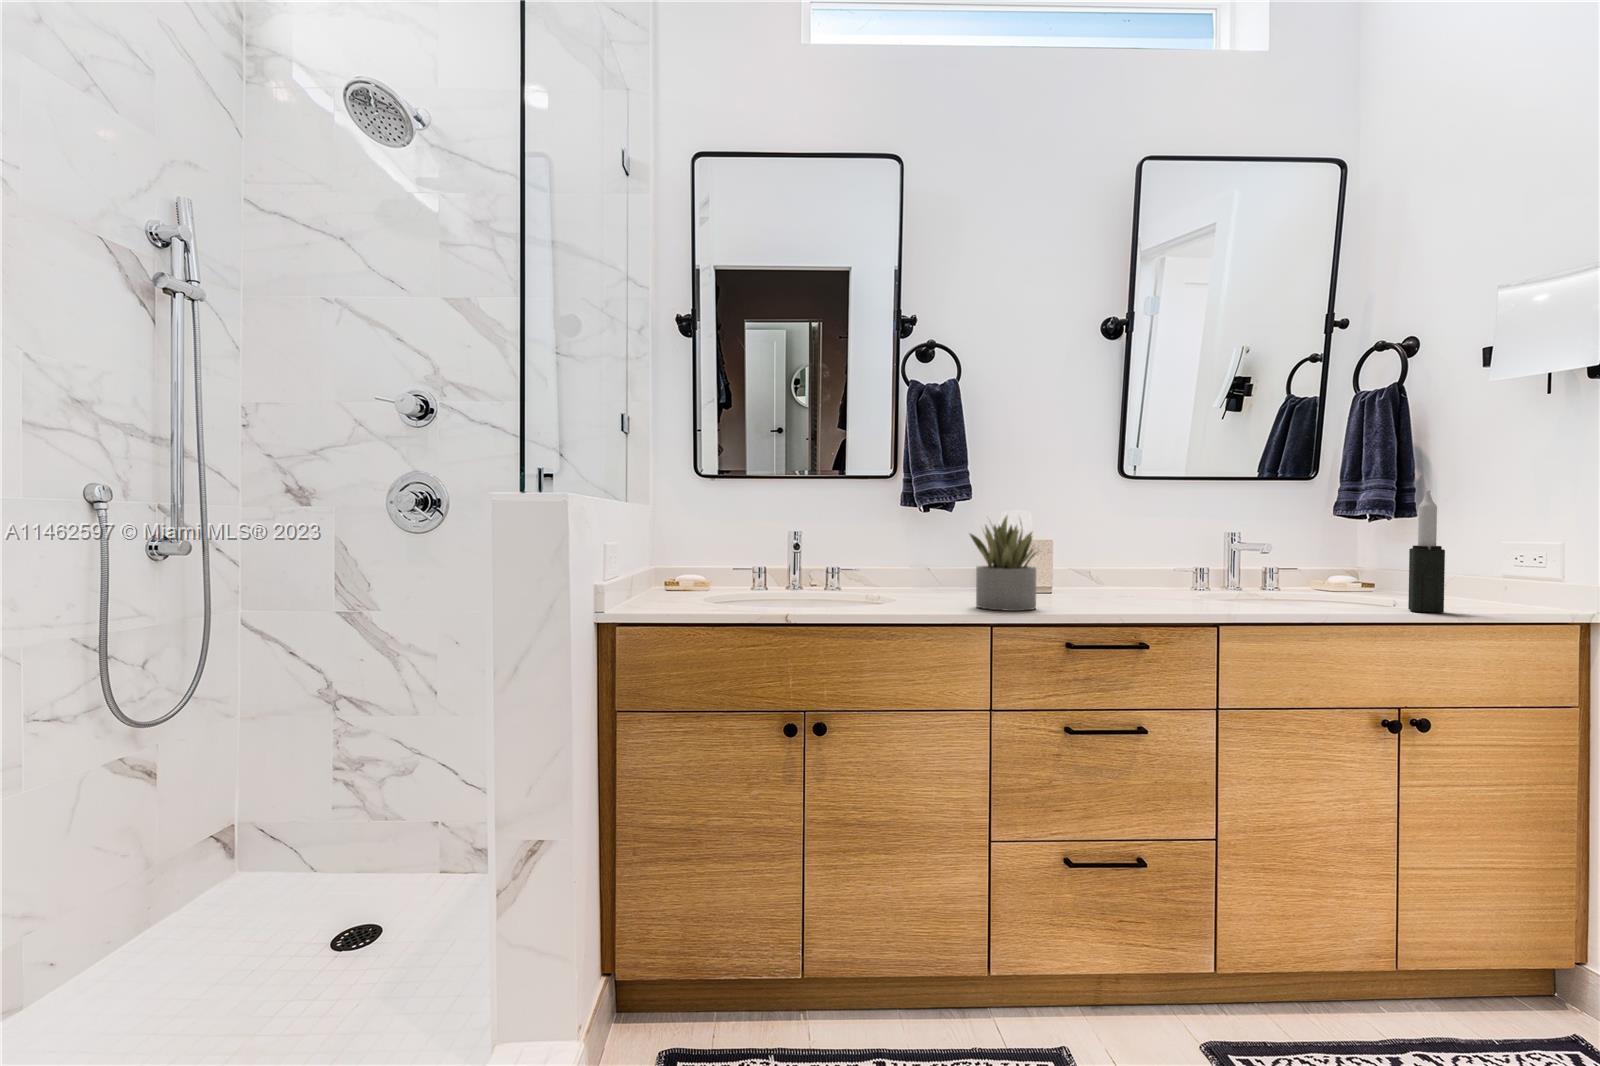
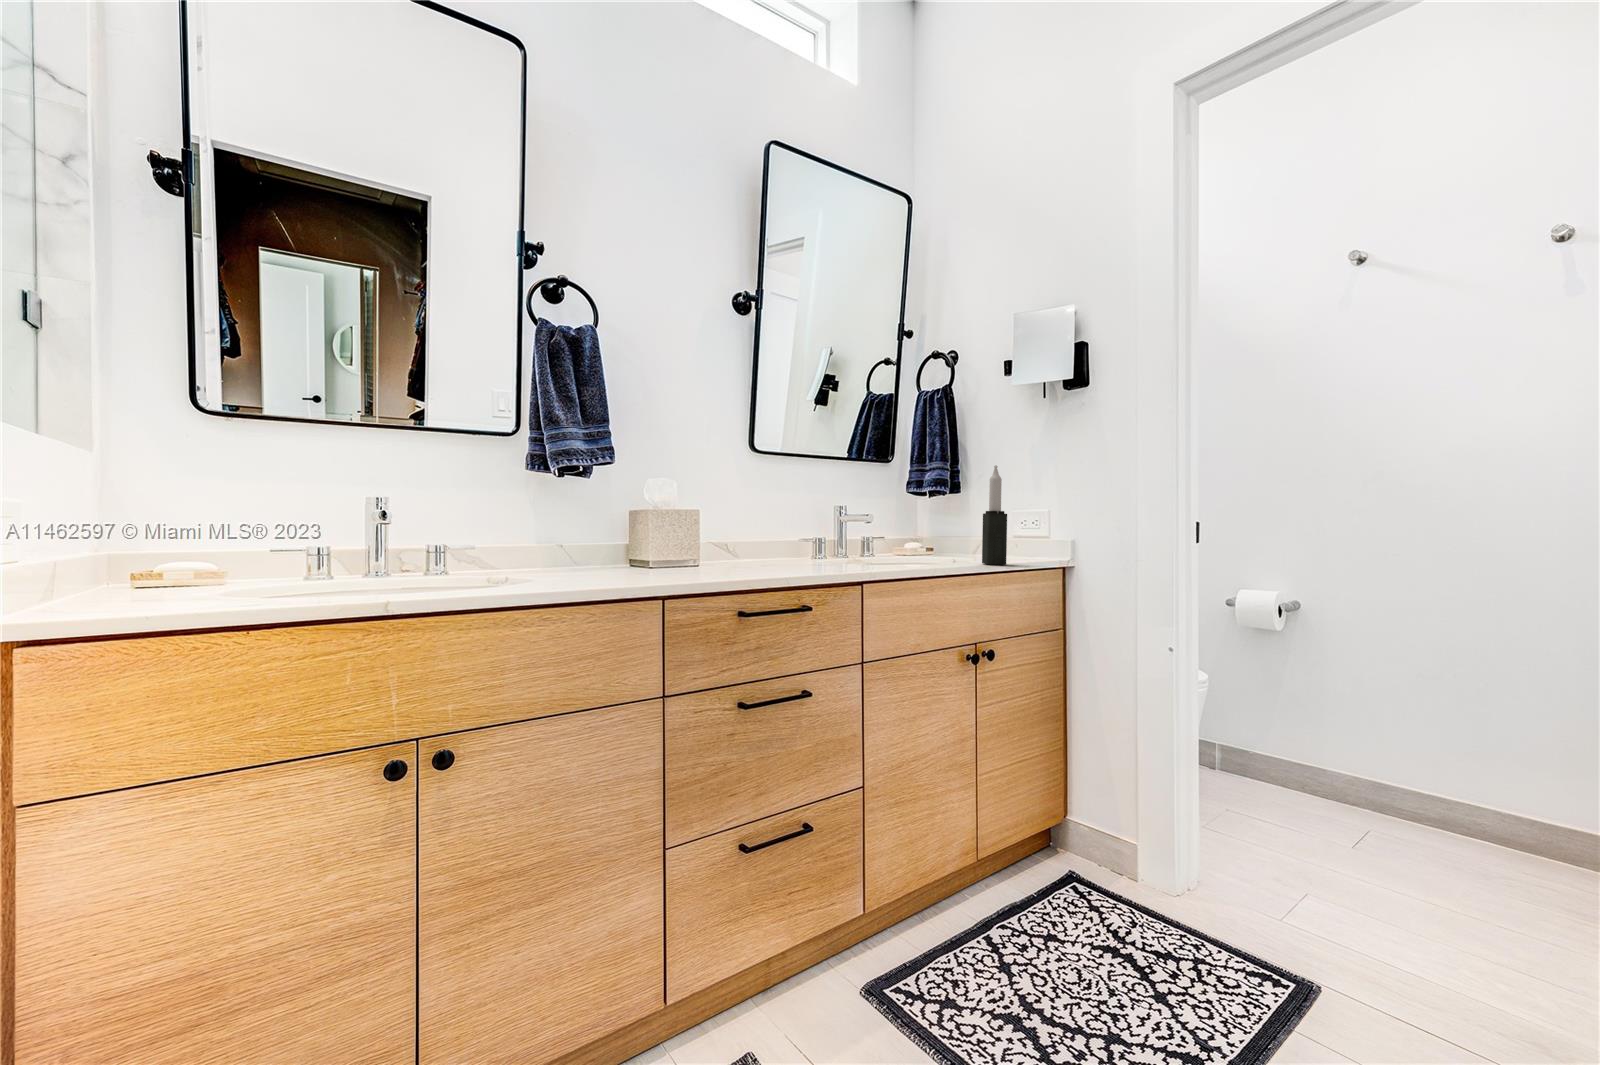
succulent plant: present [970,516,1038,611] -> none [629,473,712,581]

